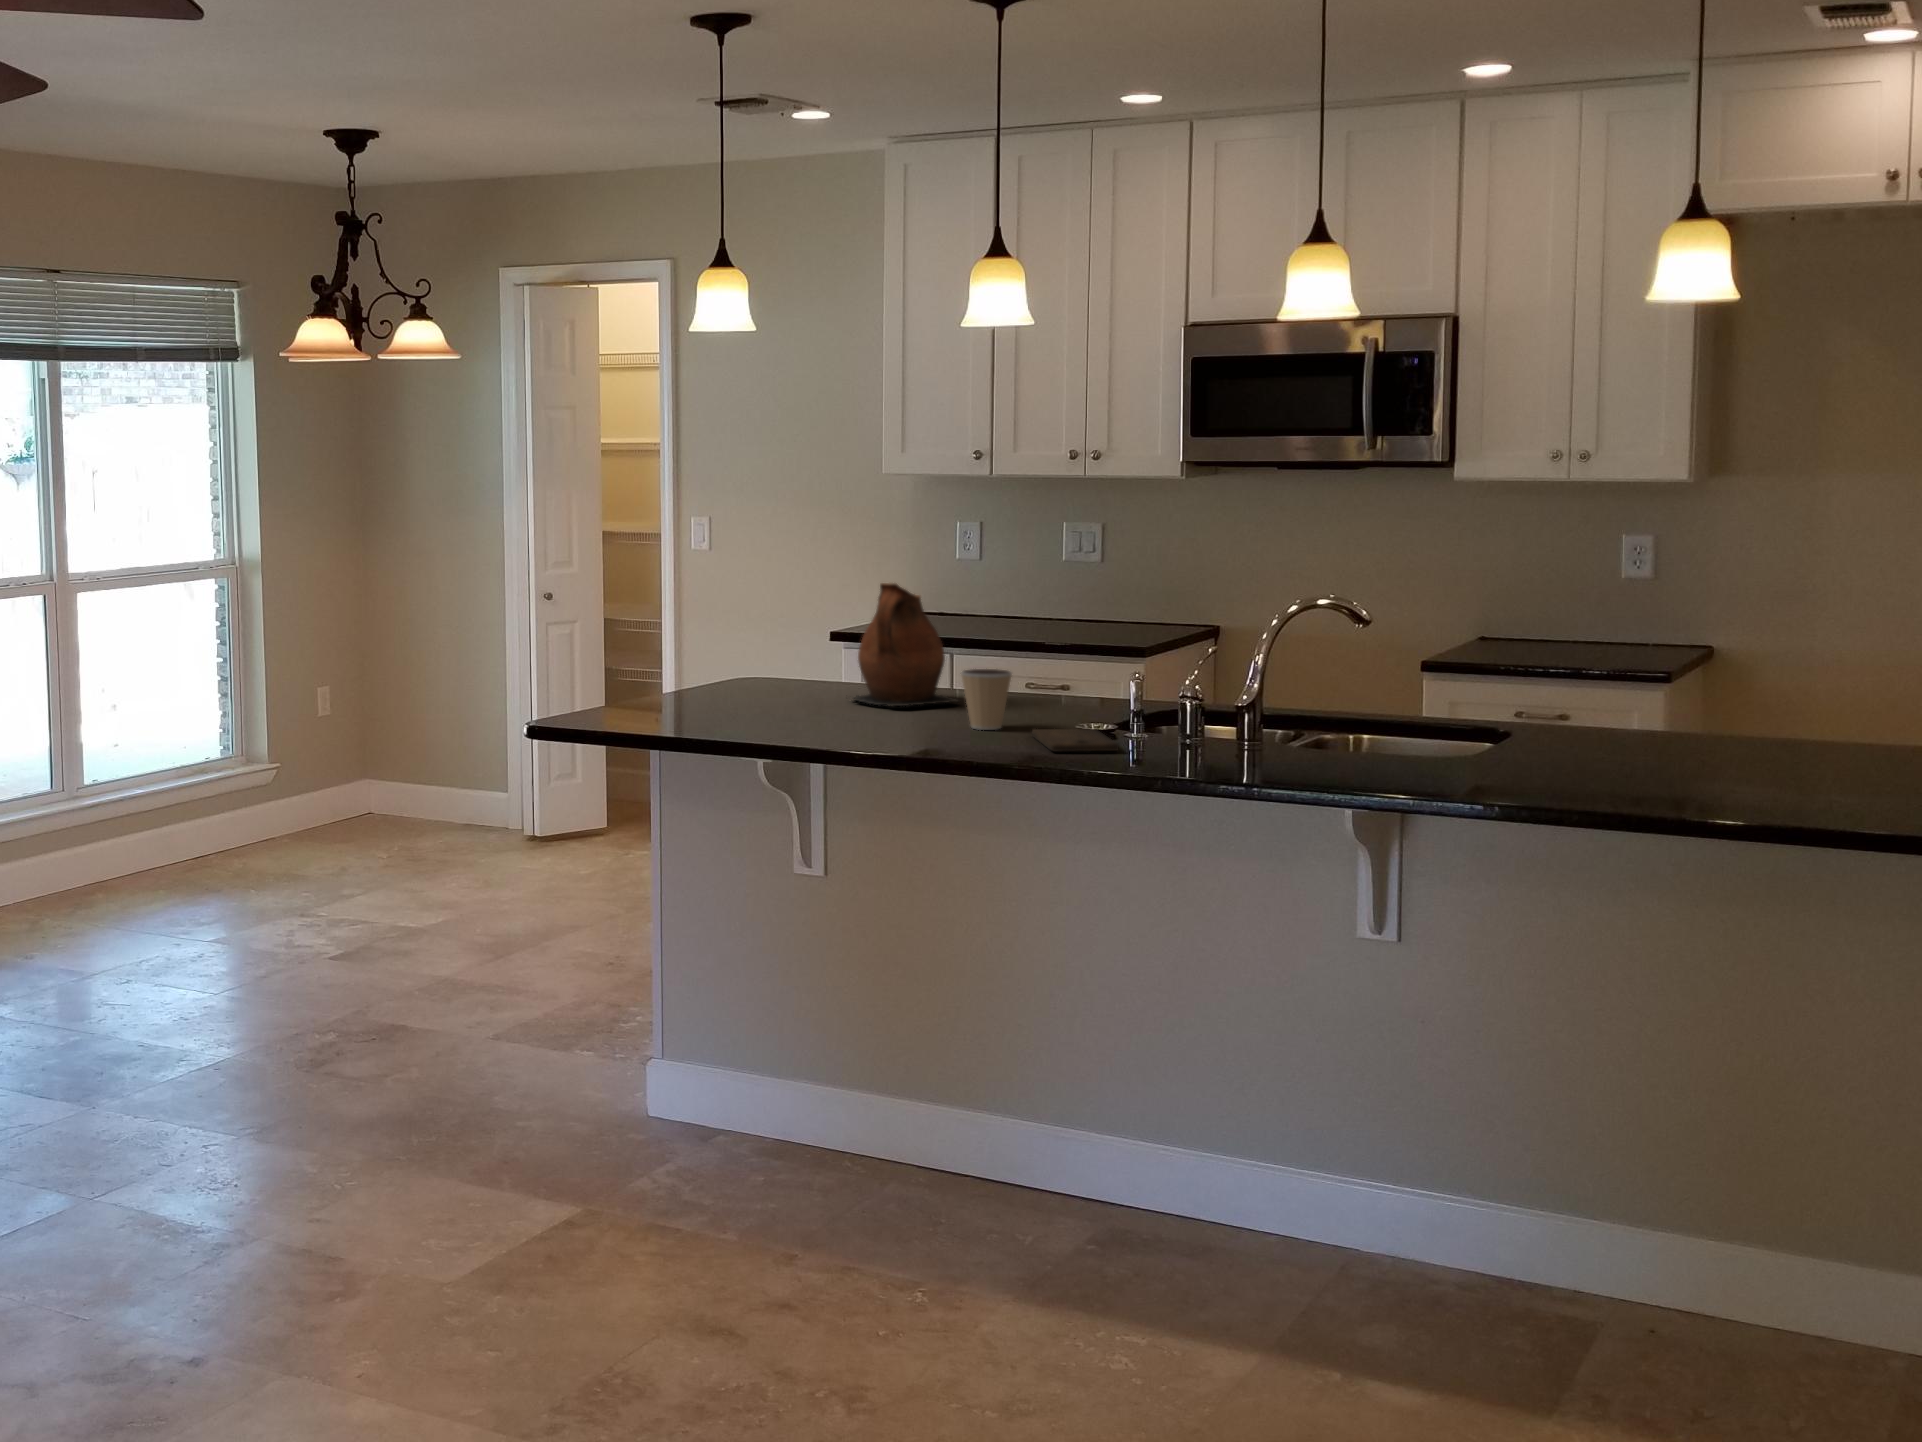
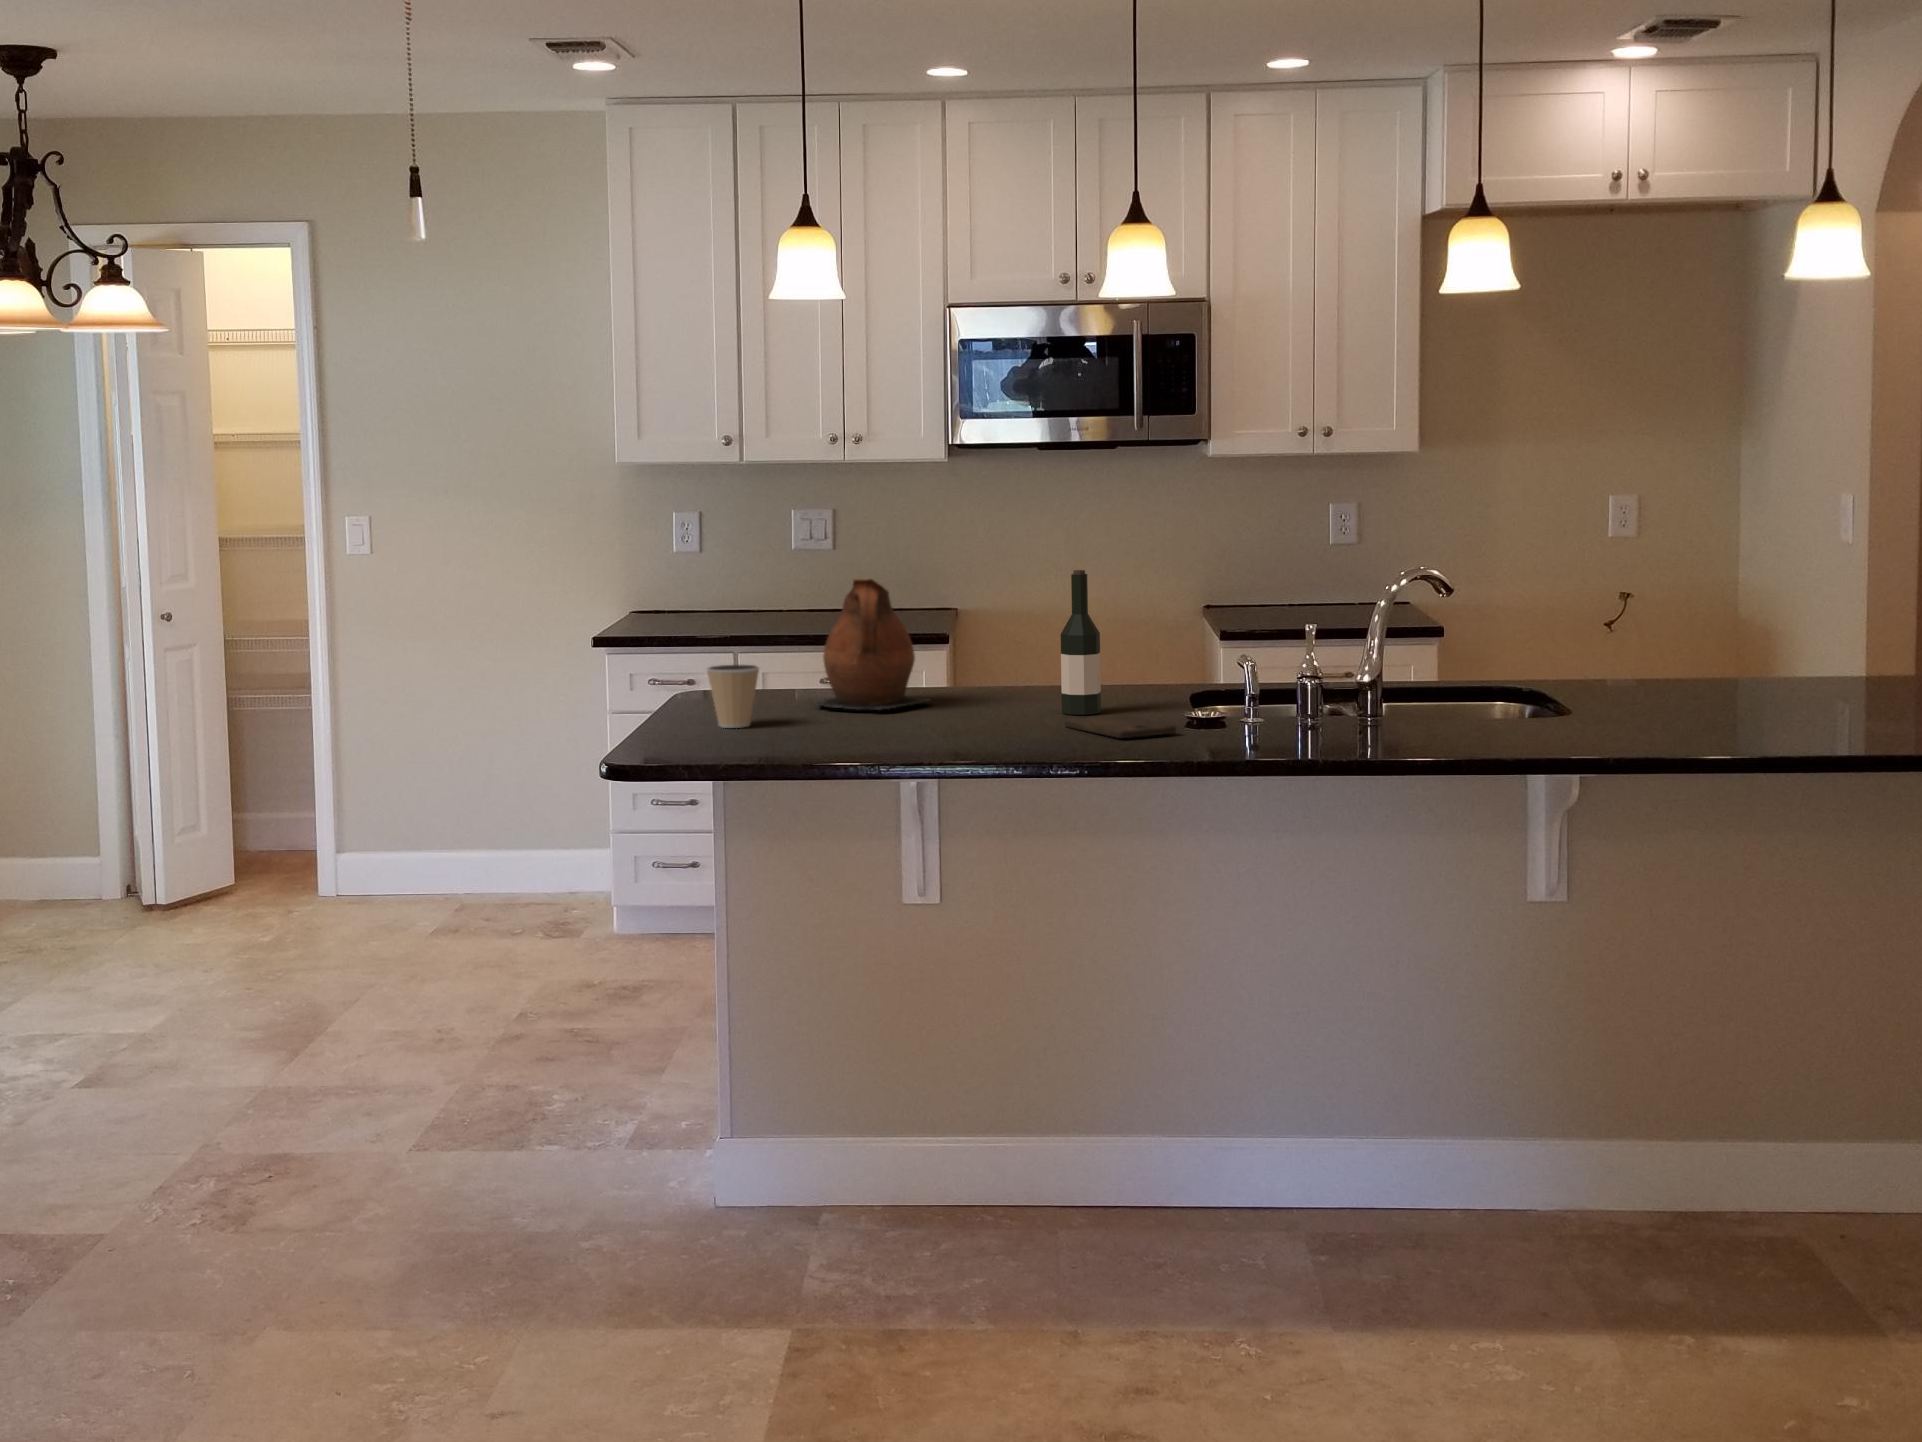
wine bottle: none [1061,584,1100,726] -> present [1061,570,1101,715]
coffee cup: present [961,669,1012,730] -> present [707,665,759,728]

